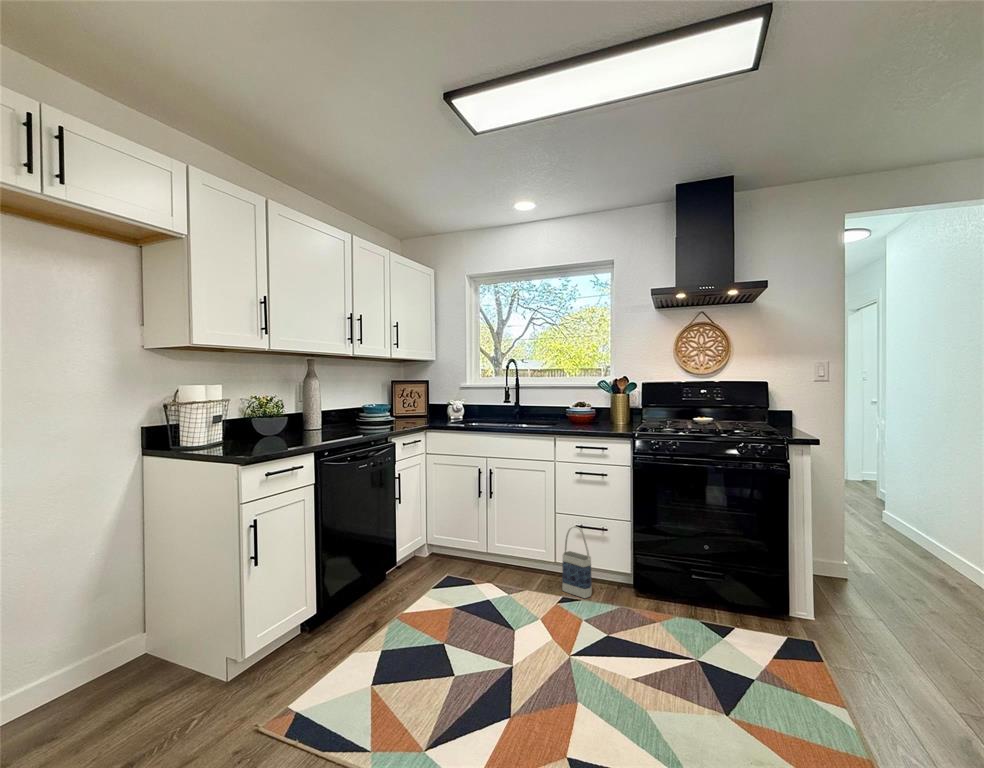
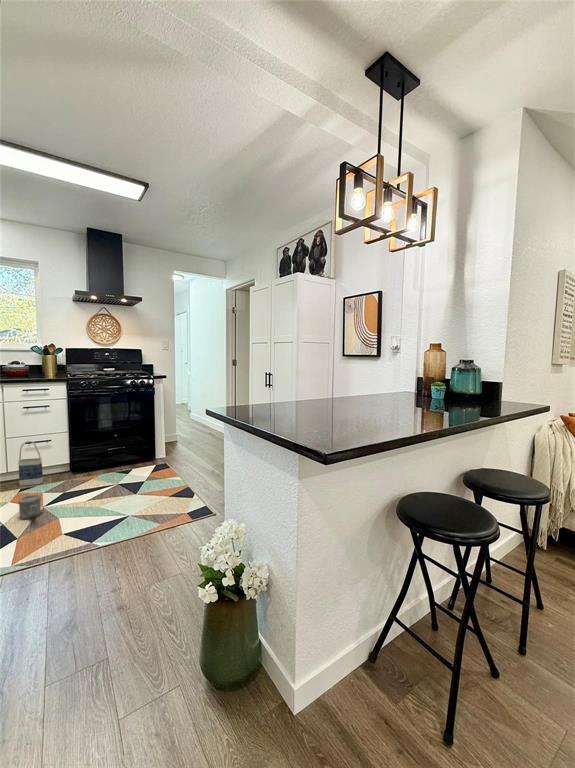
watering can: none [536,624,565,676] -> present [18,494,42,519]

